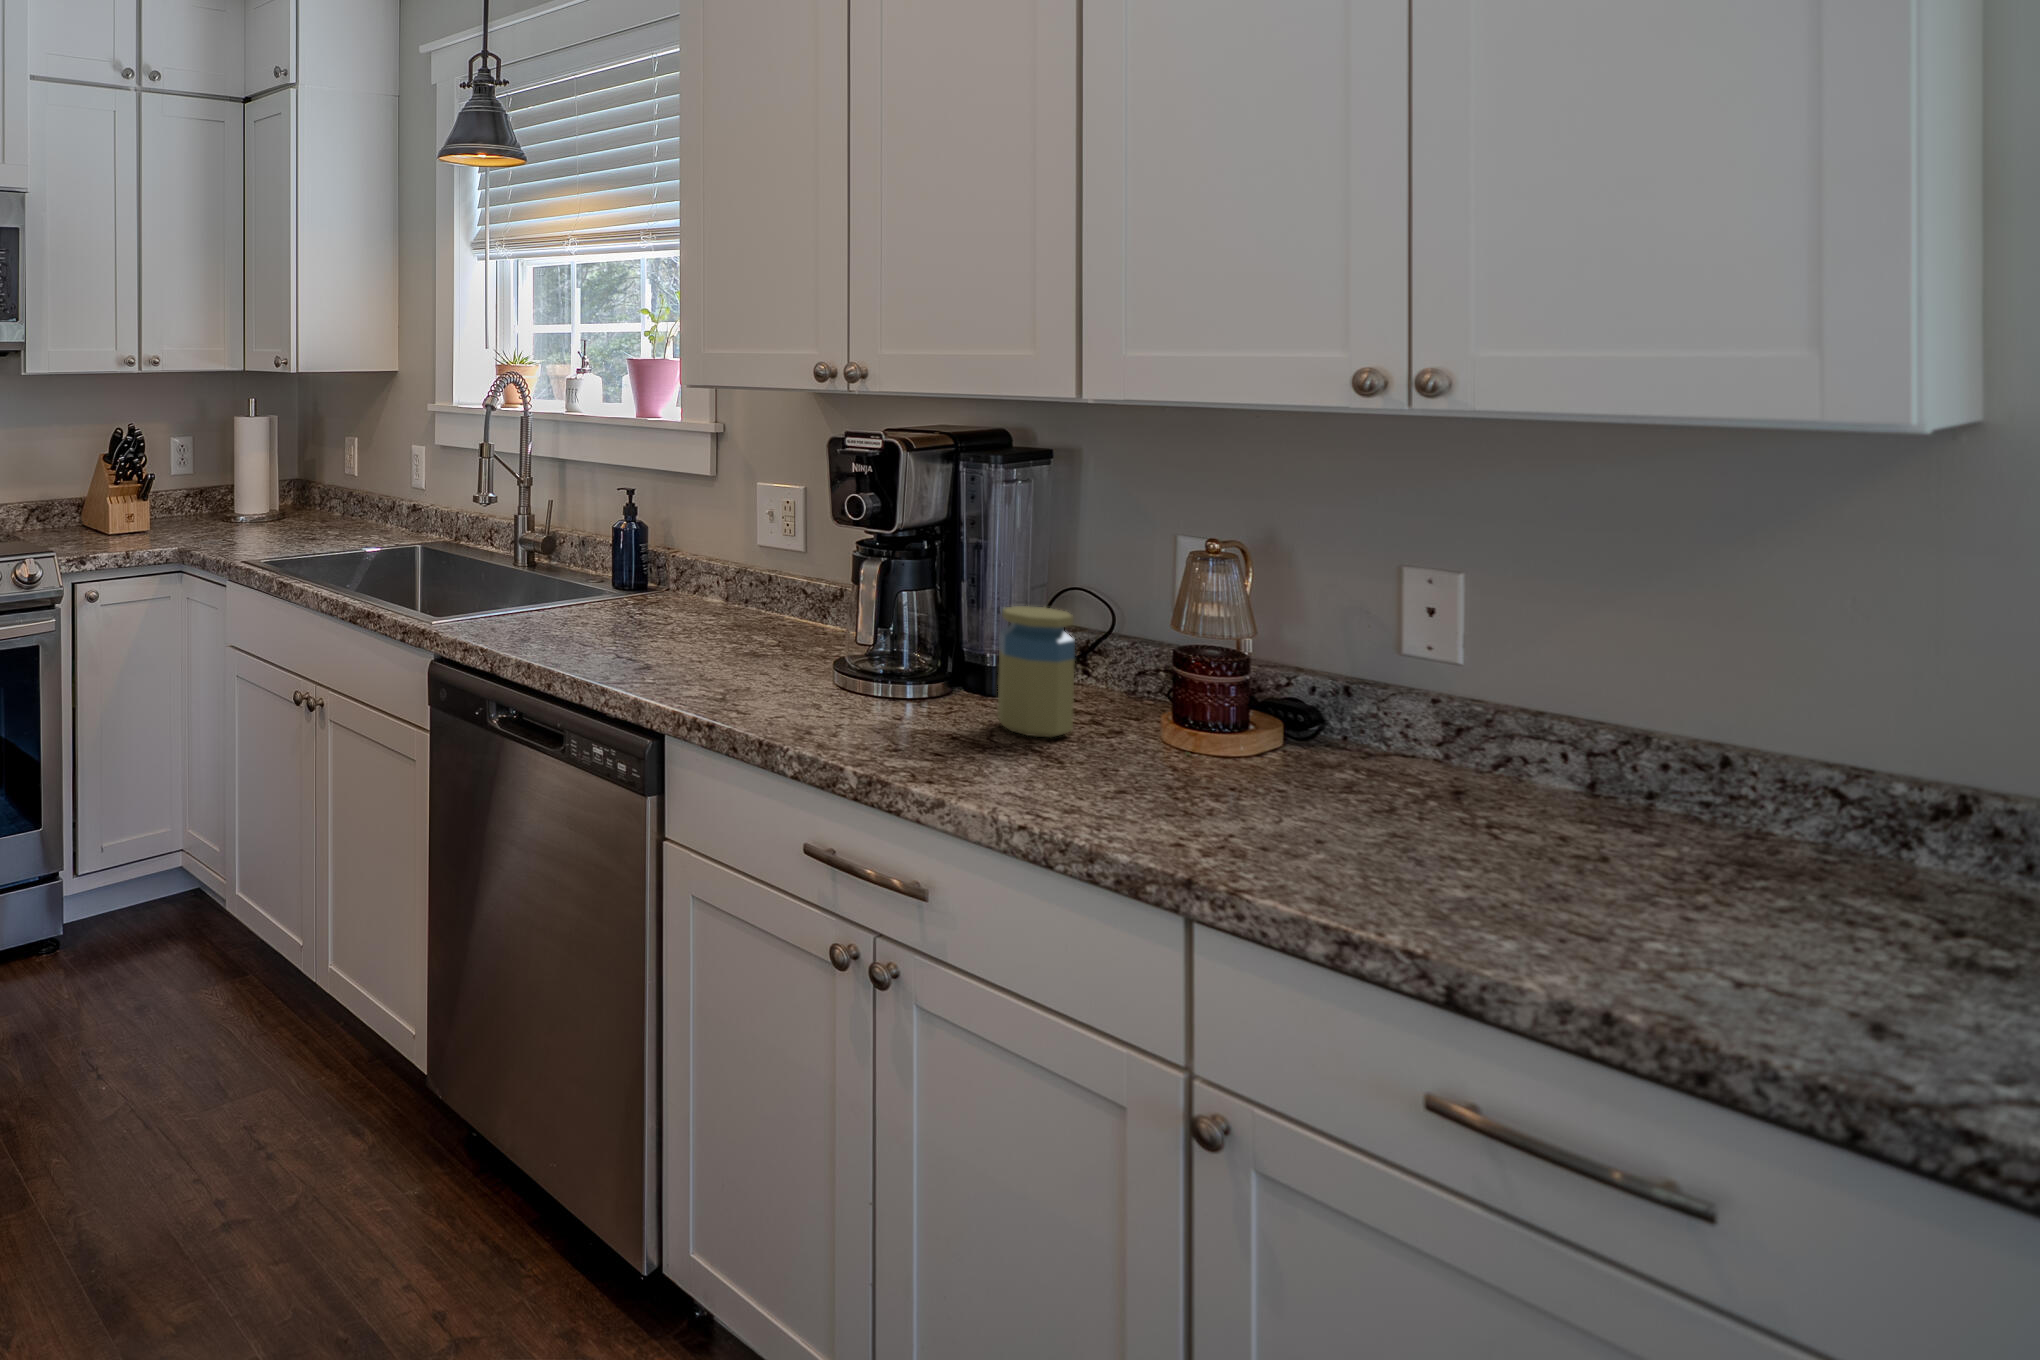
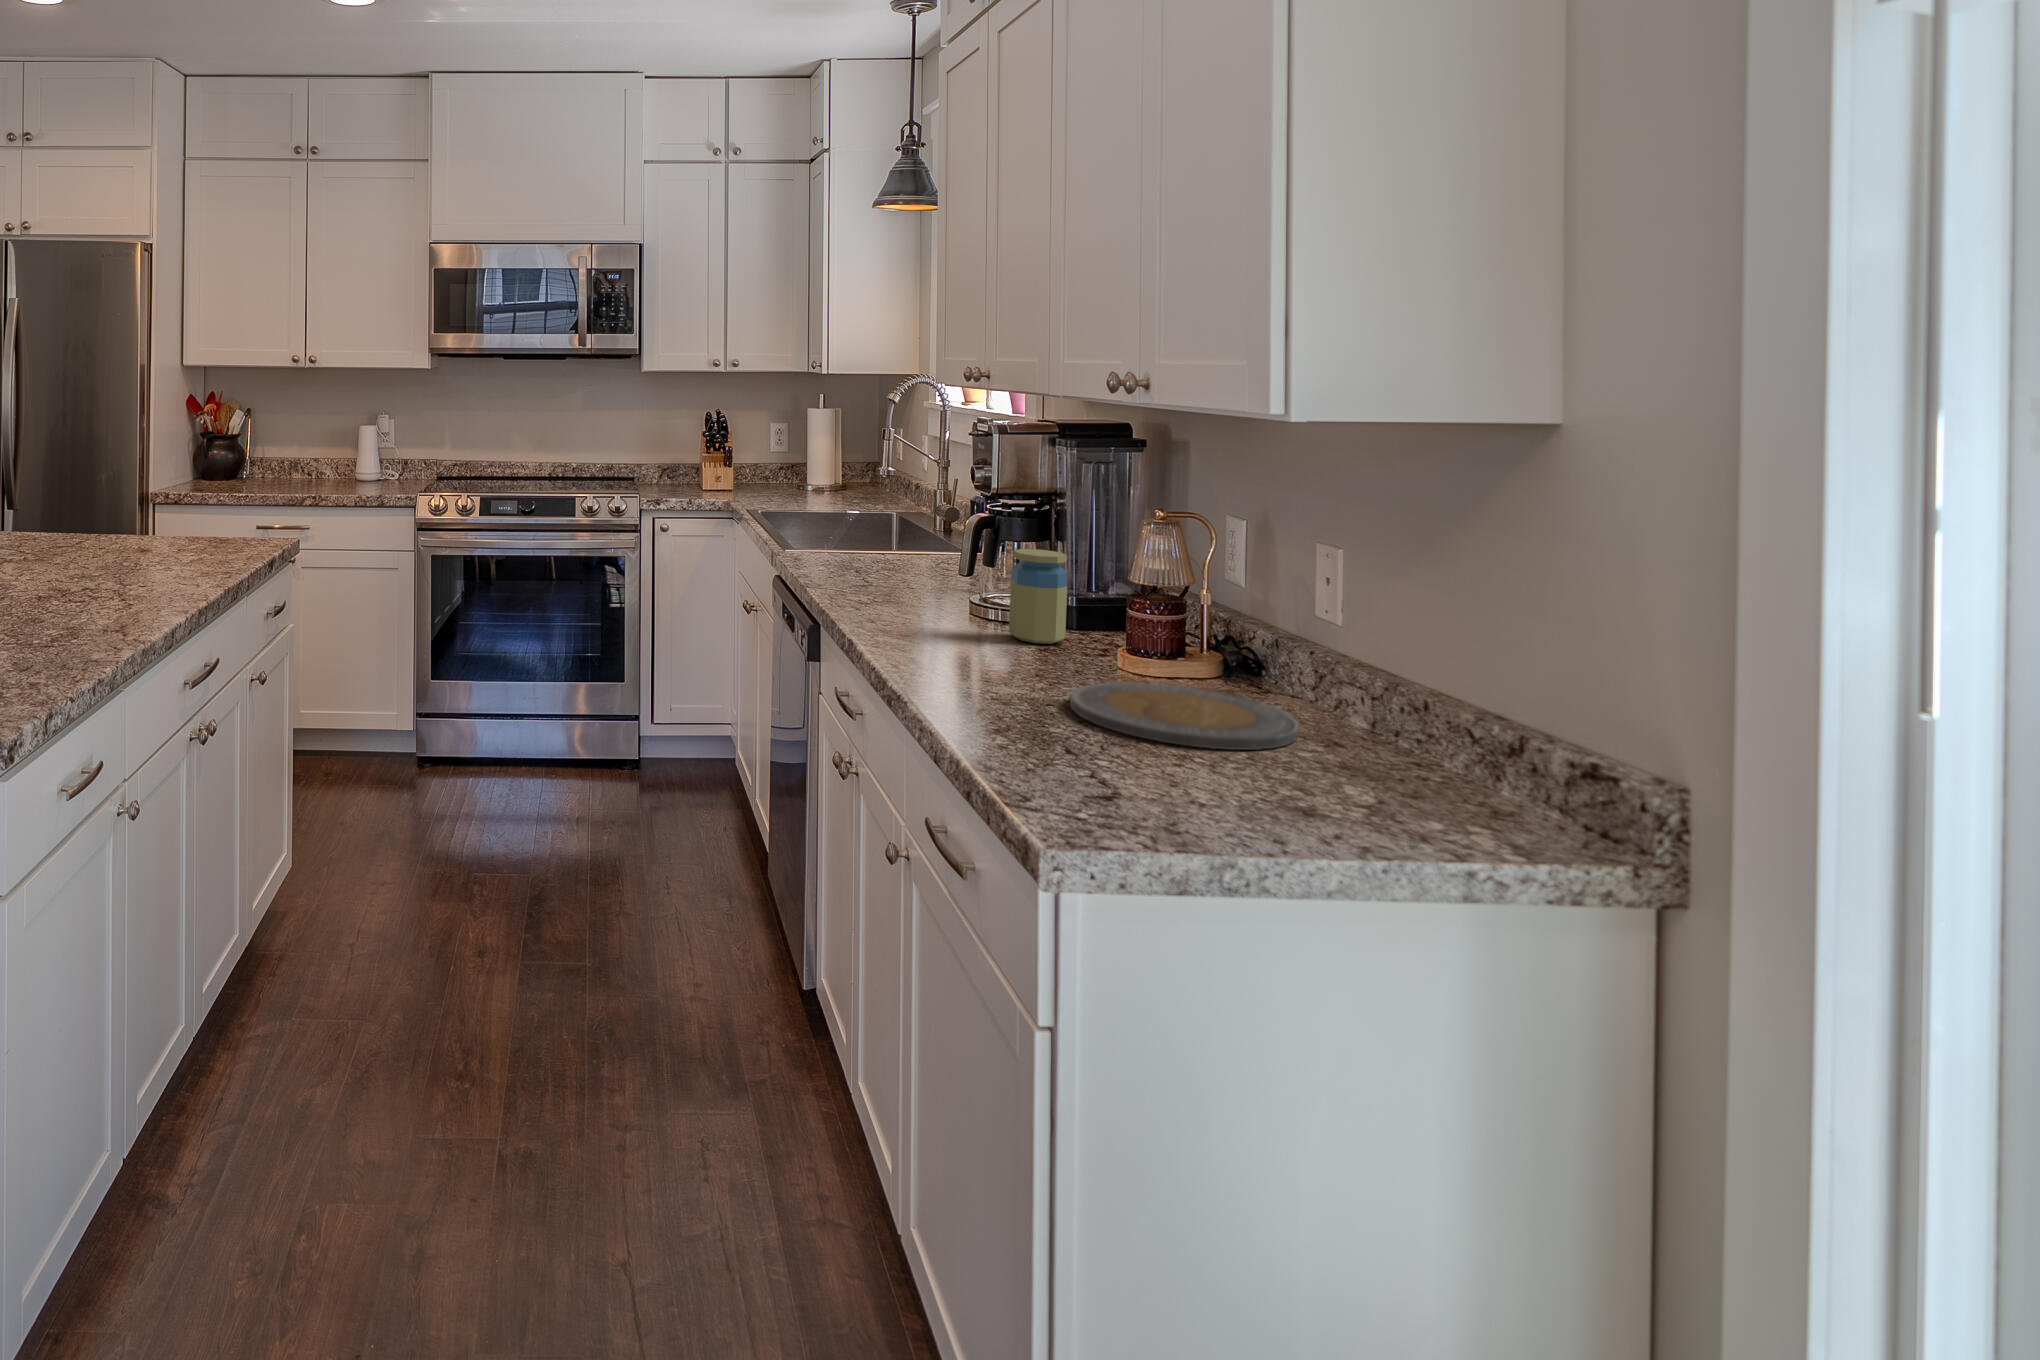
plate: none [1331,783,1682,900] -> present [1070,682,1298,750]

